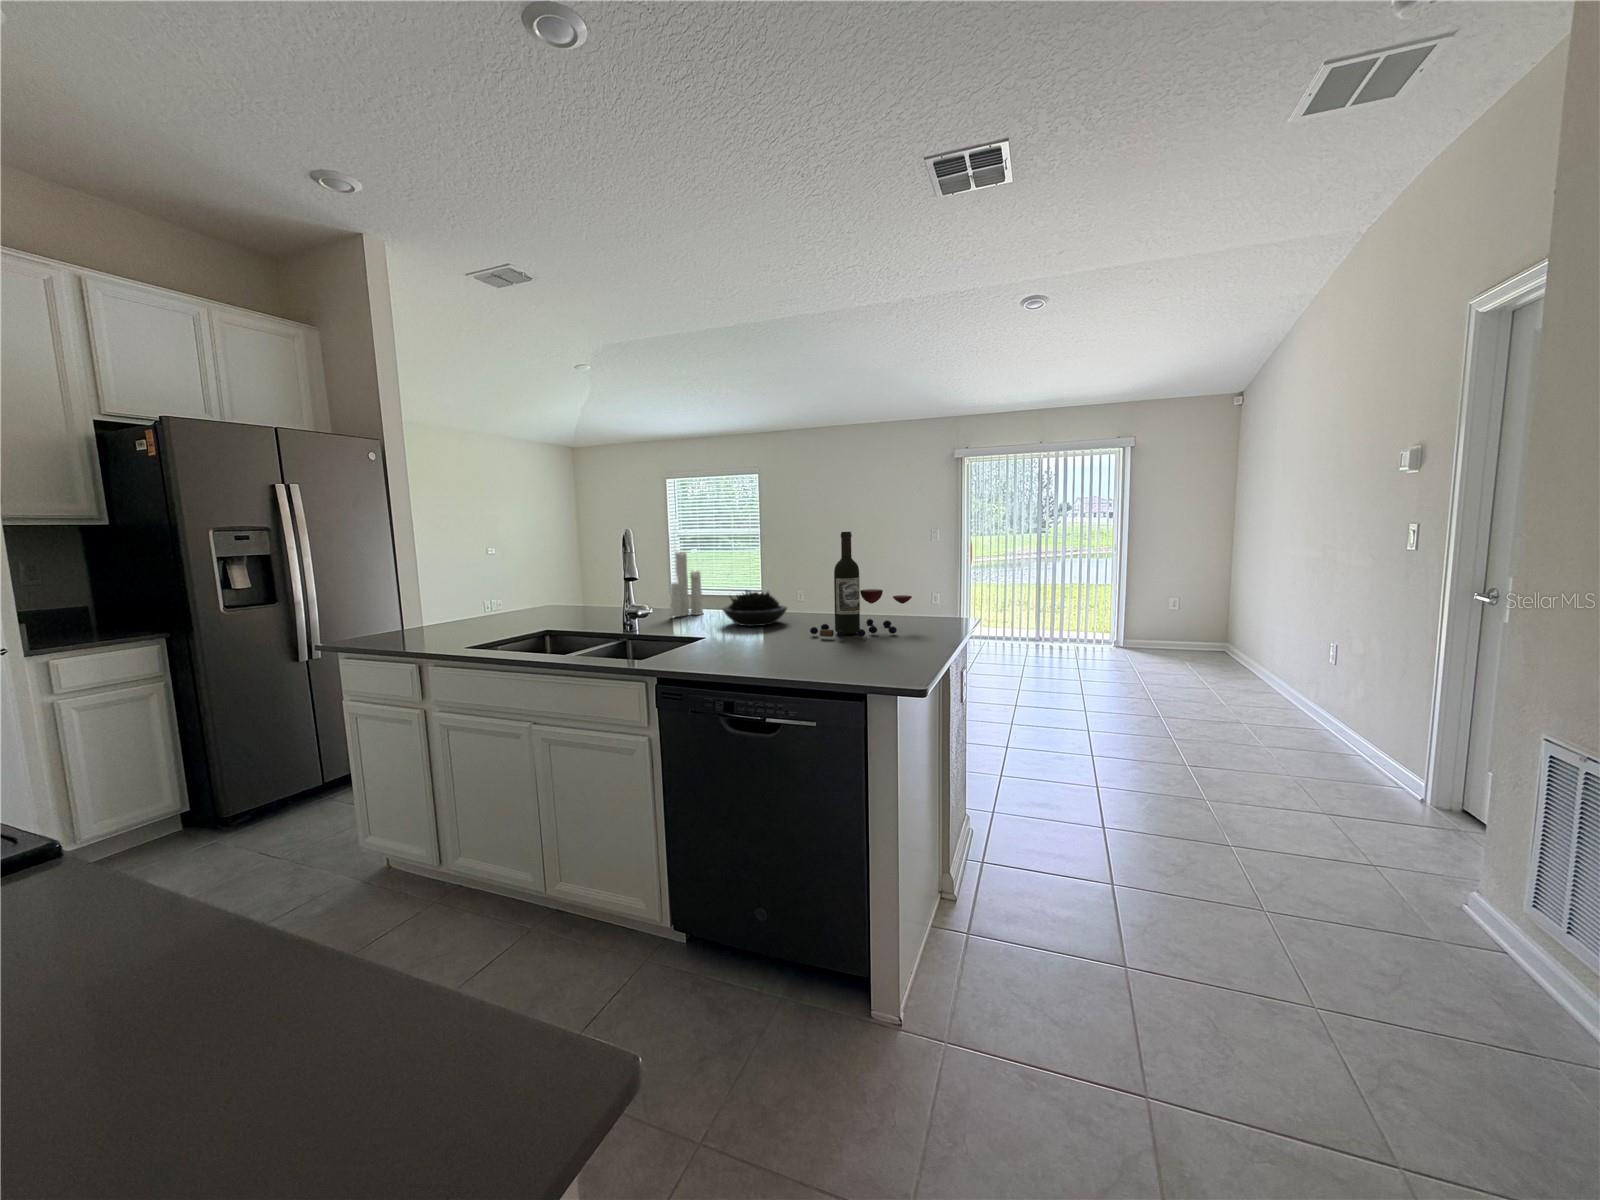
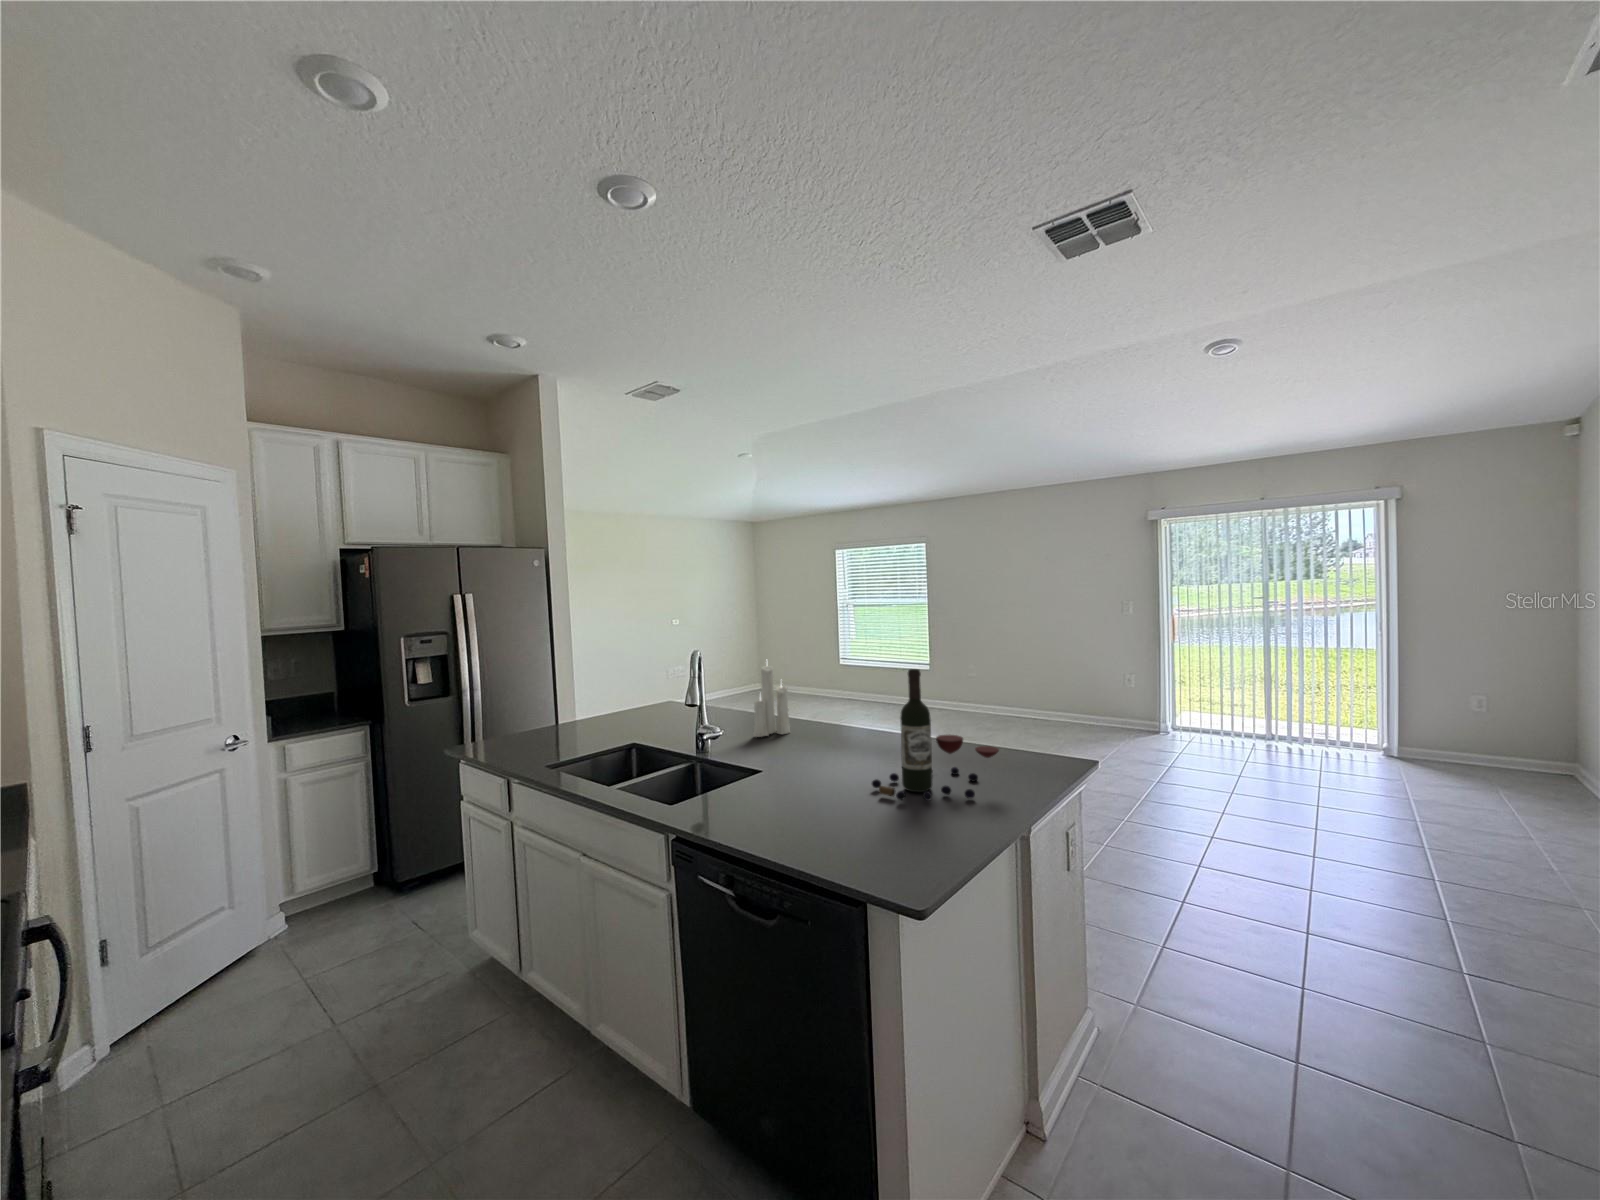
succulent plant: present [723,590,787,626] -> none [792,719,865,763]

